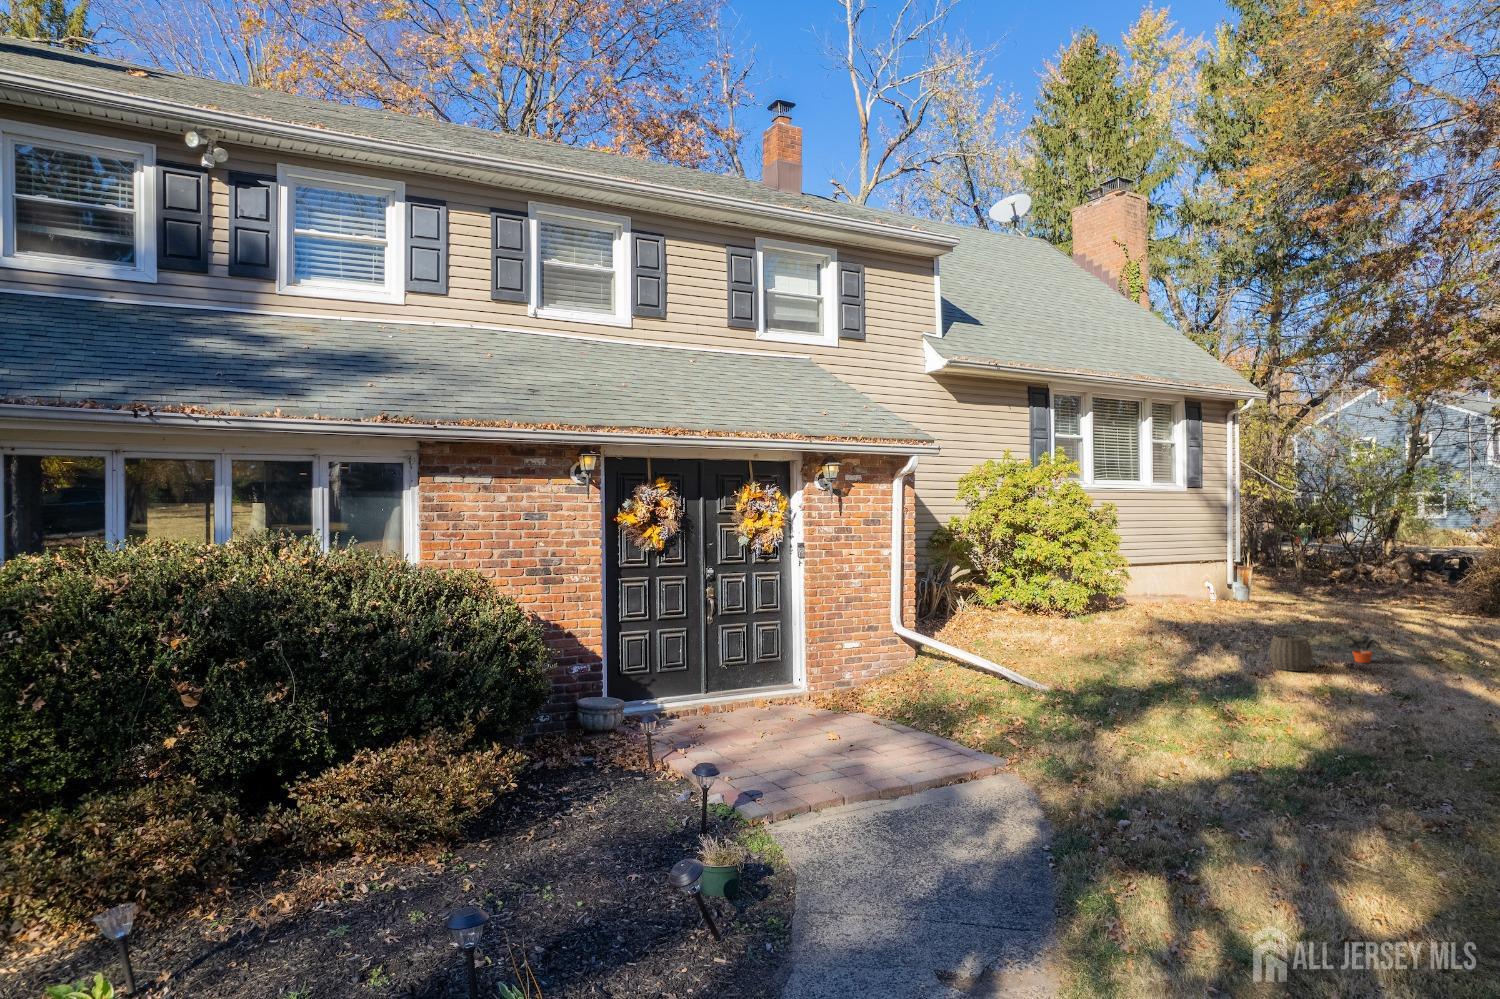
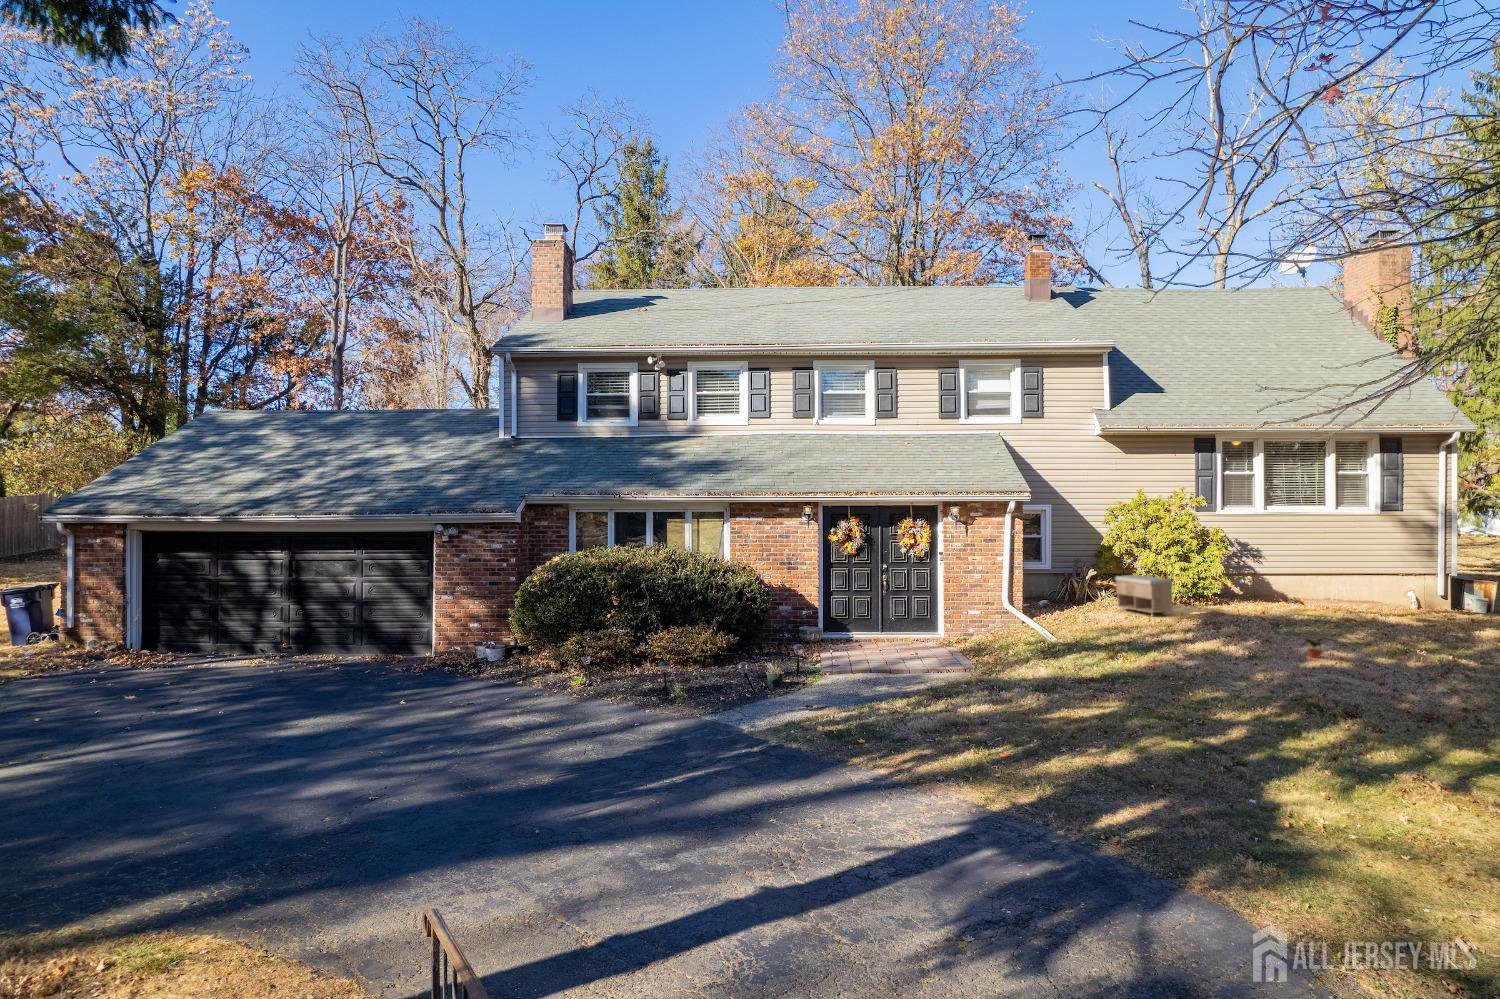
storage bench: none [989,568,1067,624] -> present [1115,574,1173,615]
woven basket: present [1270,634,1313,671] -> none [1231,632,1260,657]

